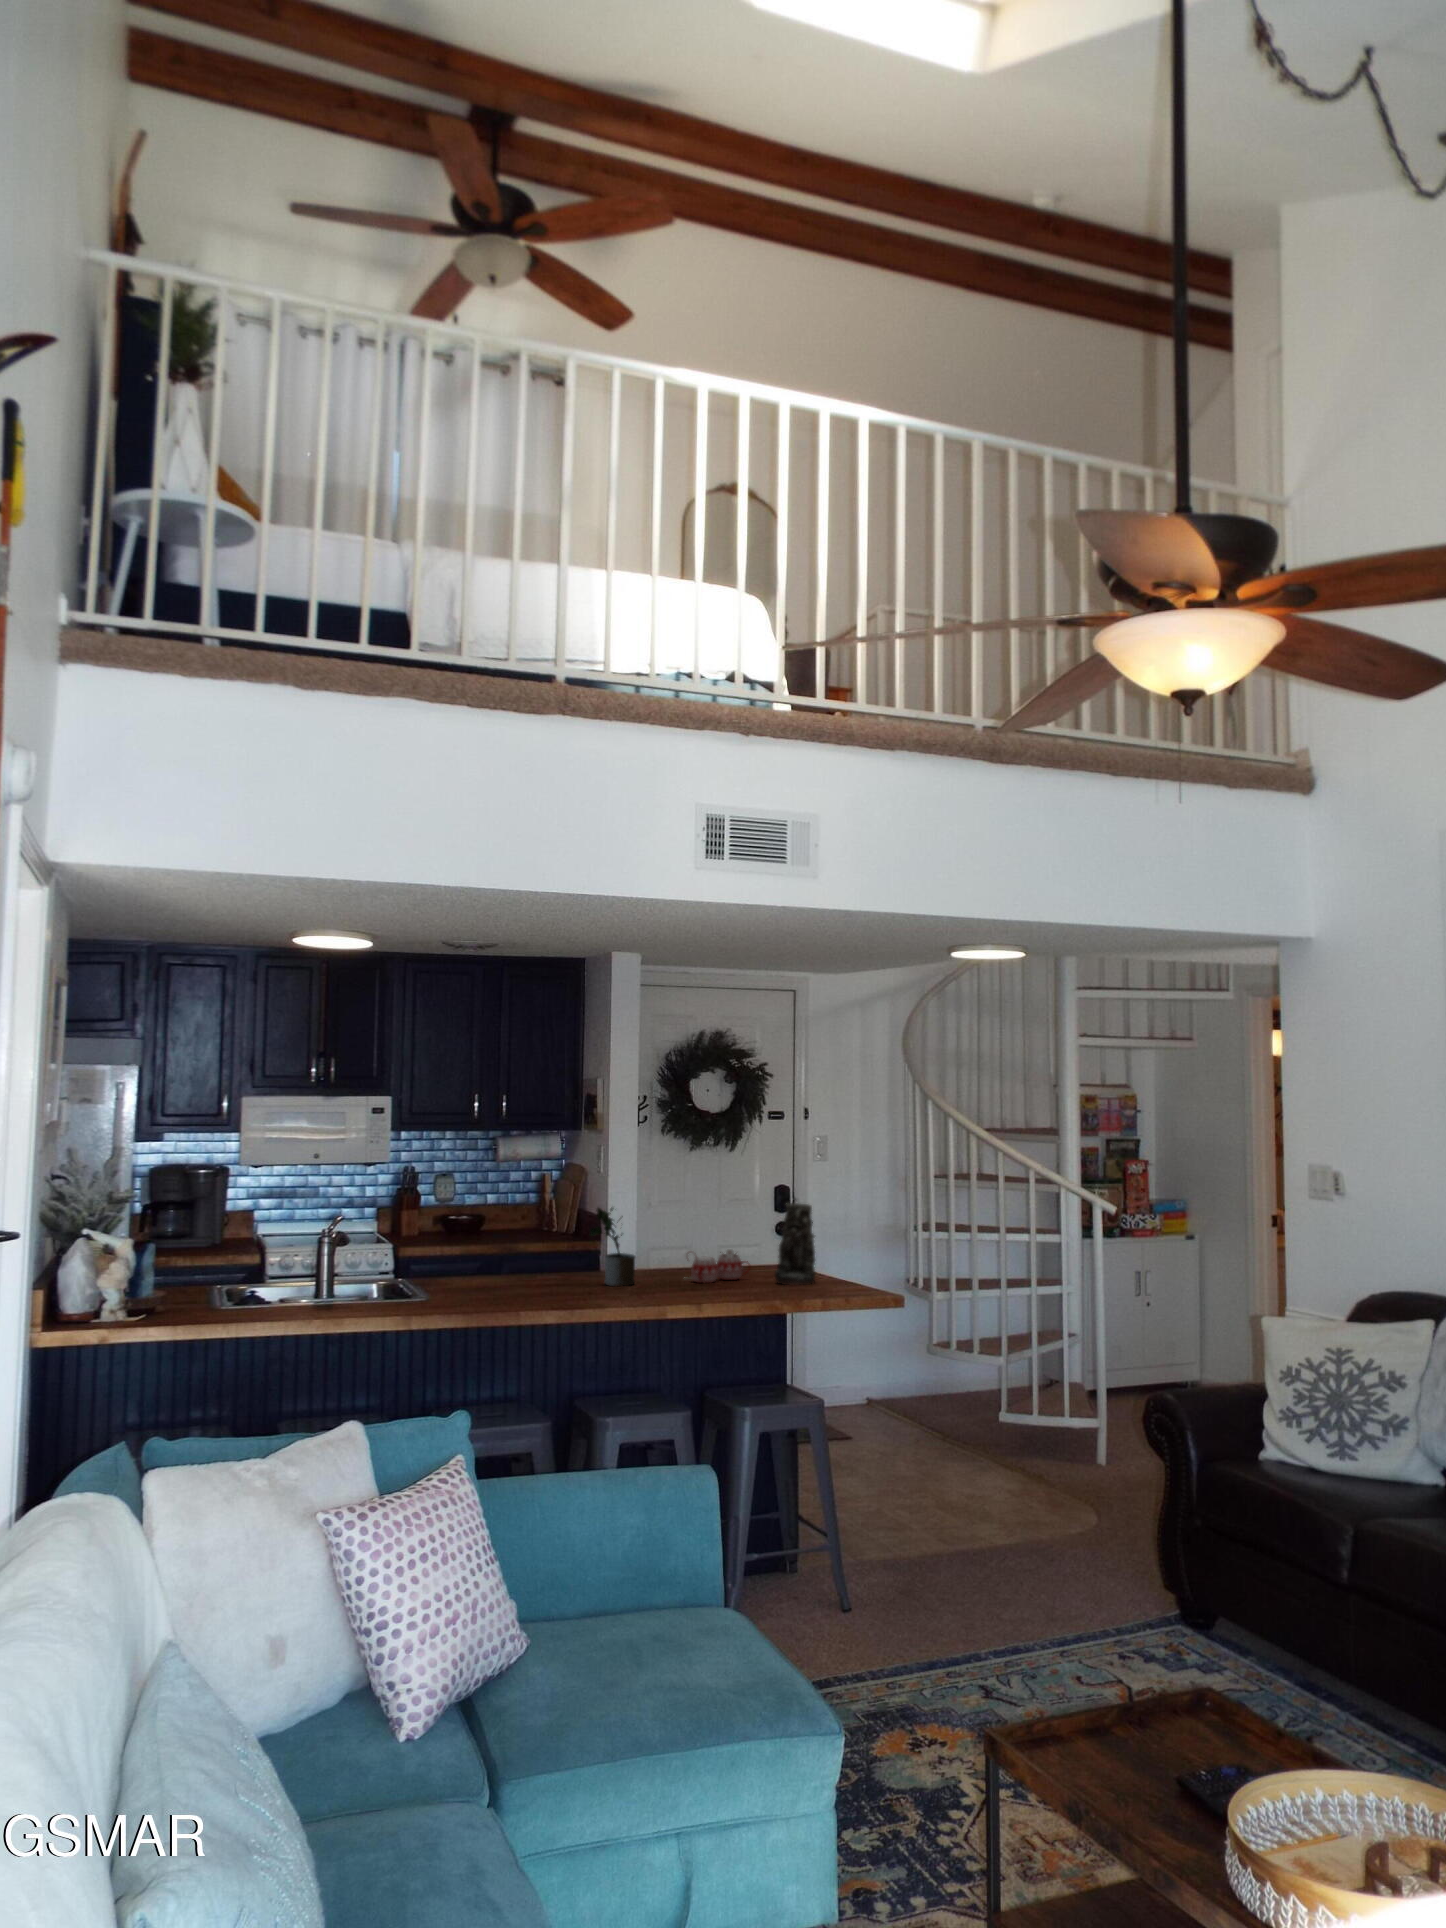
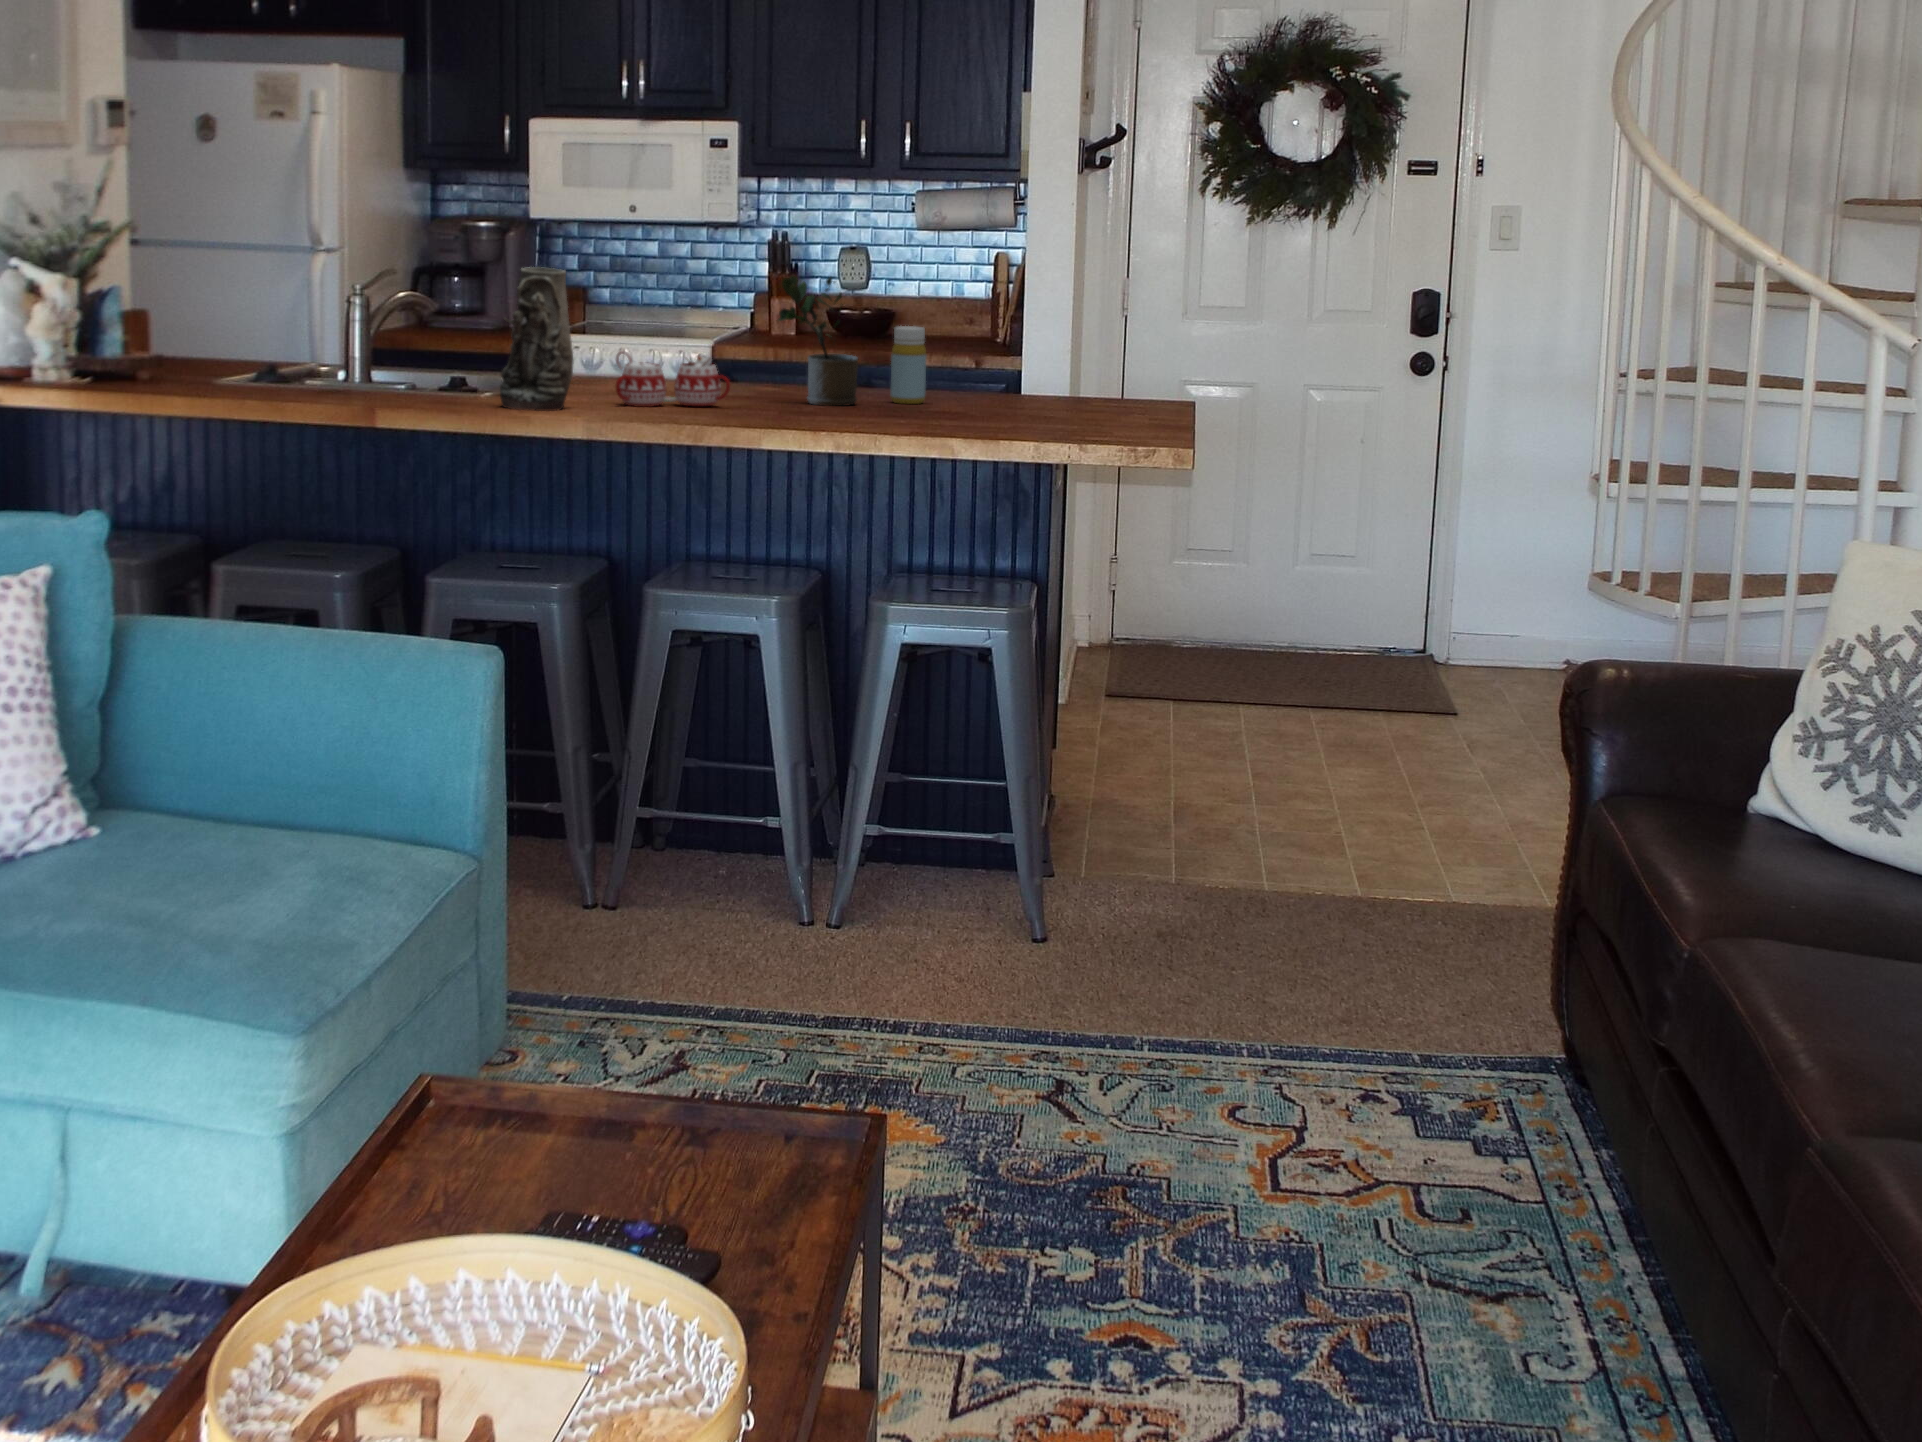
vase: present [775,1203,816,1285] -> present [500,267,573,411]
bottle: none [640,1233,661,1281] -> present [891,326,926,404]
mug: present [687,1249,748,1283] -> present [616,351,730,407]

